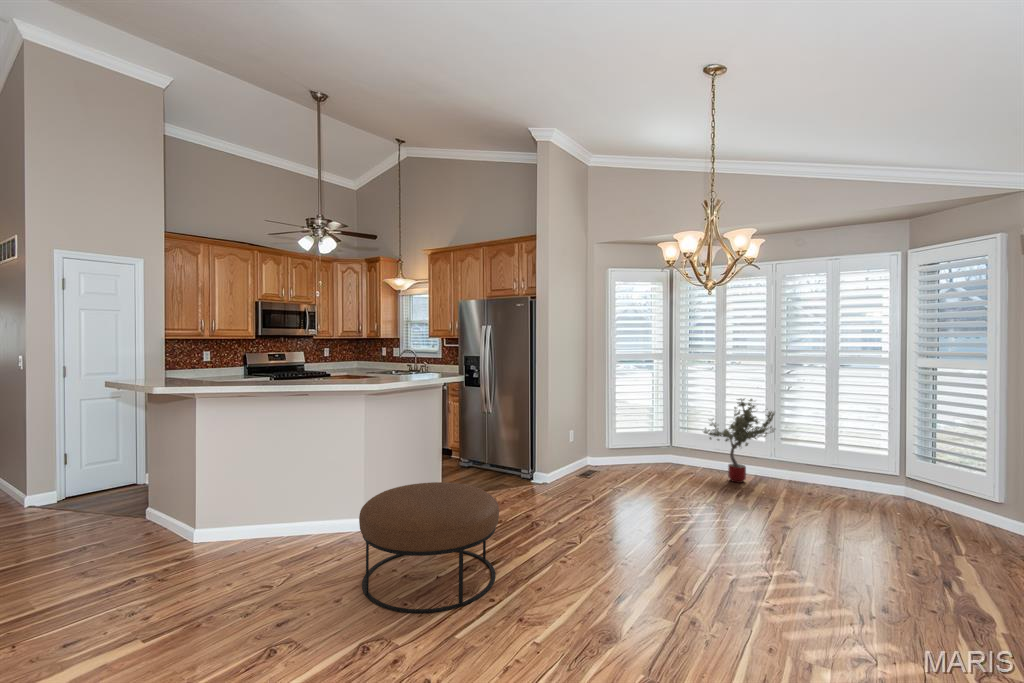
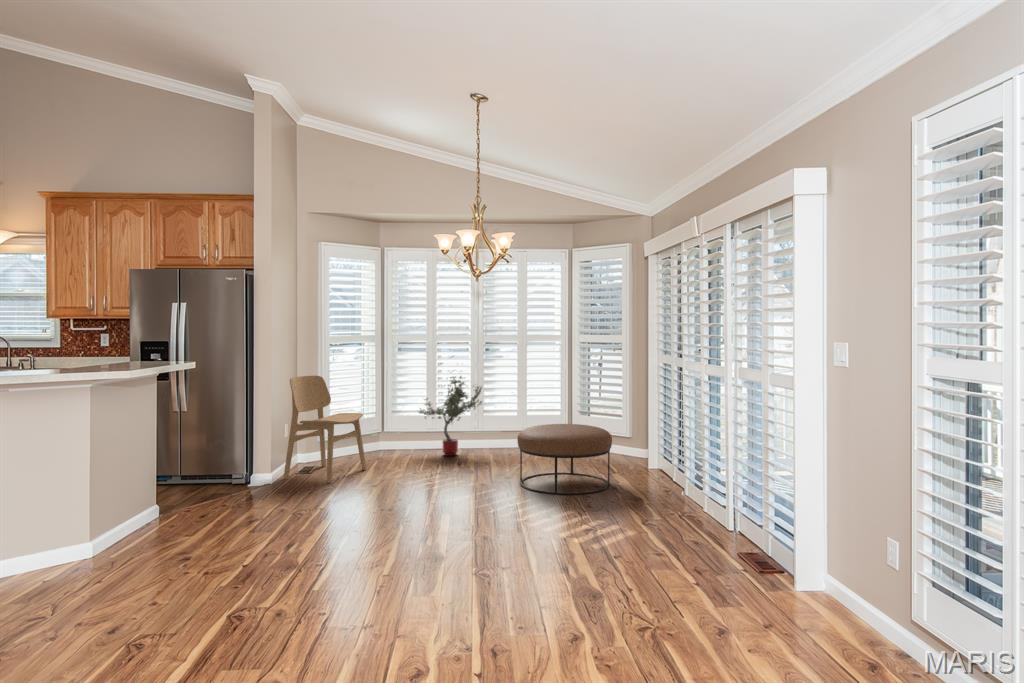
dining chair: none [562,390,639,493] -> present [284,376,366,483]
ottoman: present [359,482,499,613] -> present [518,424,612,495]

